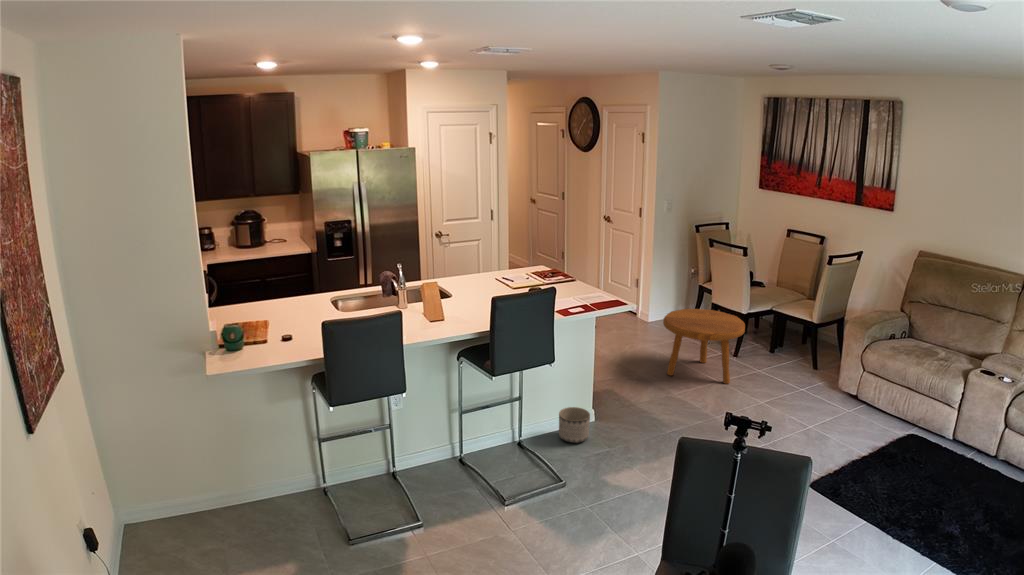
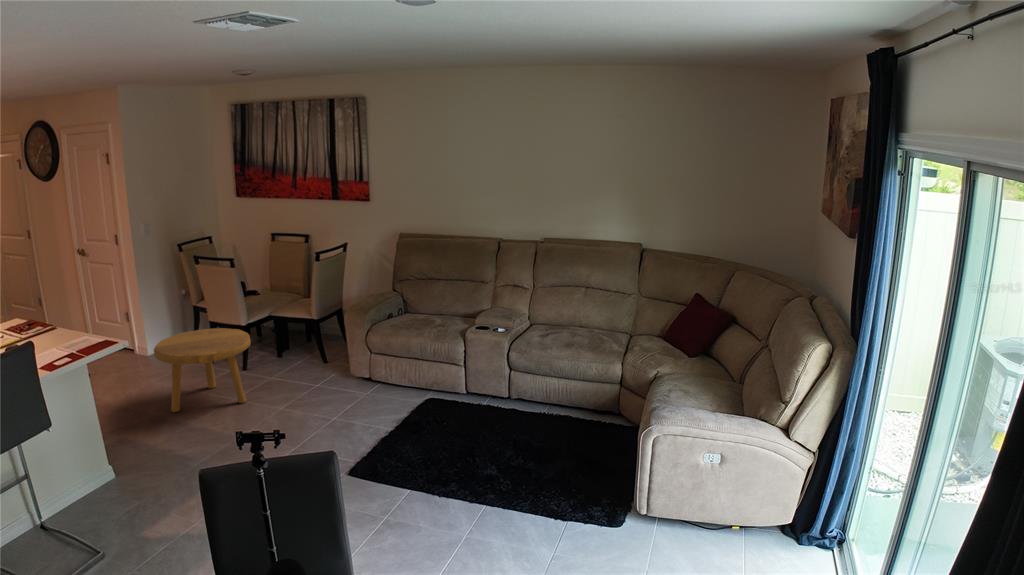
planter: present [559,407,590,443] -> none [22,487,76,537]

